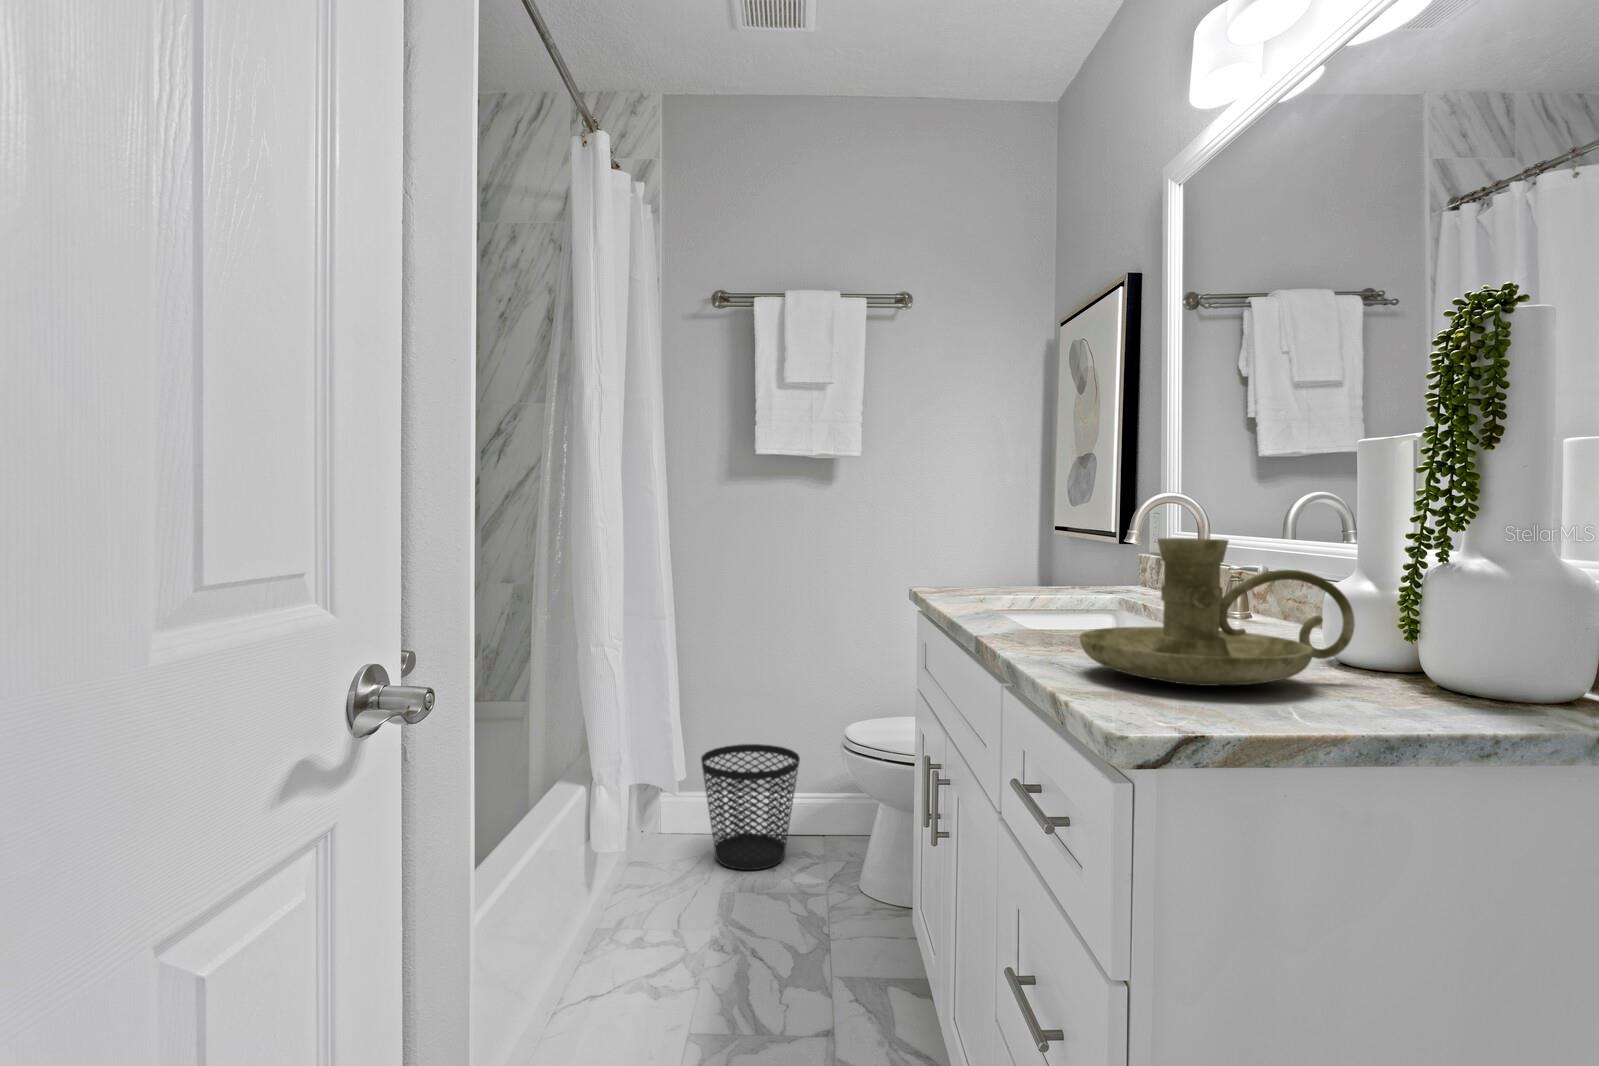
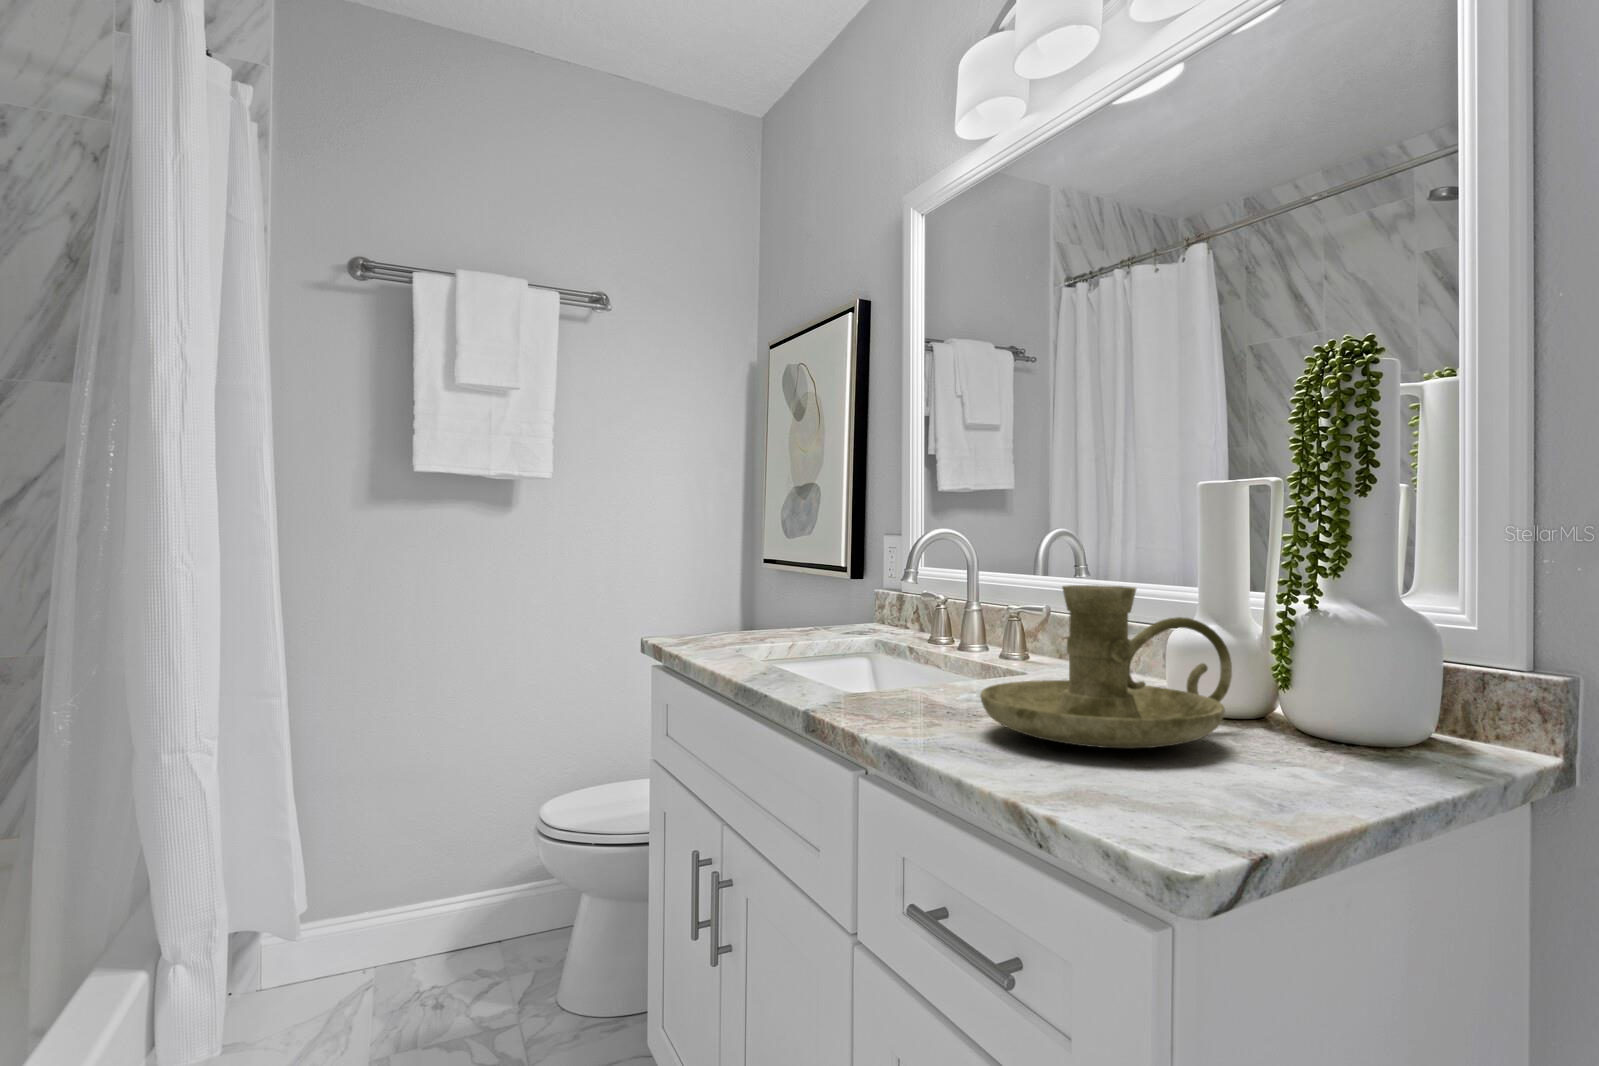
wastebasket: present [701,744,800,870] -> none [338,836,475,1005]

